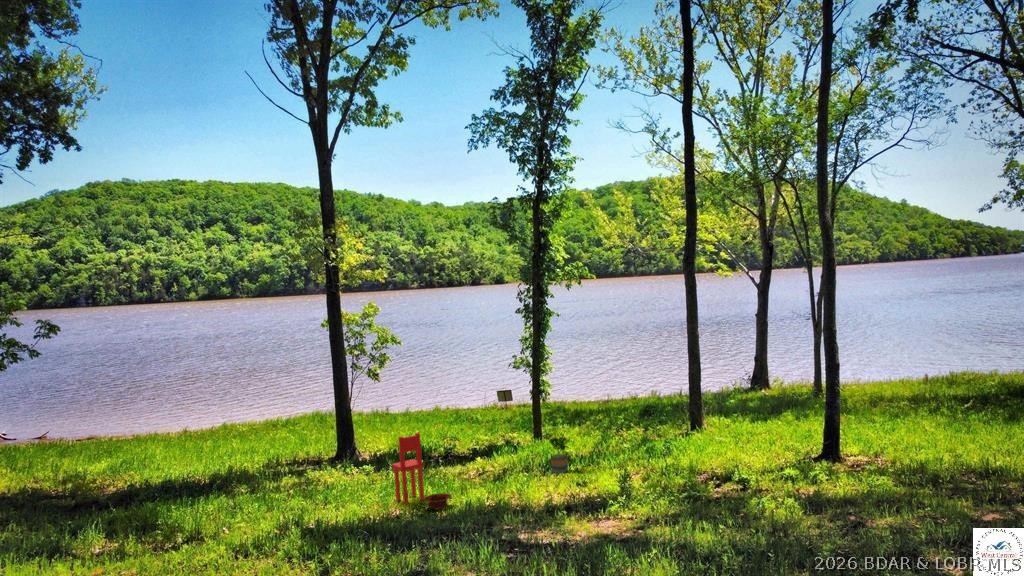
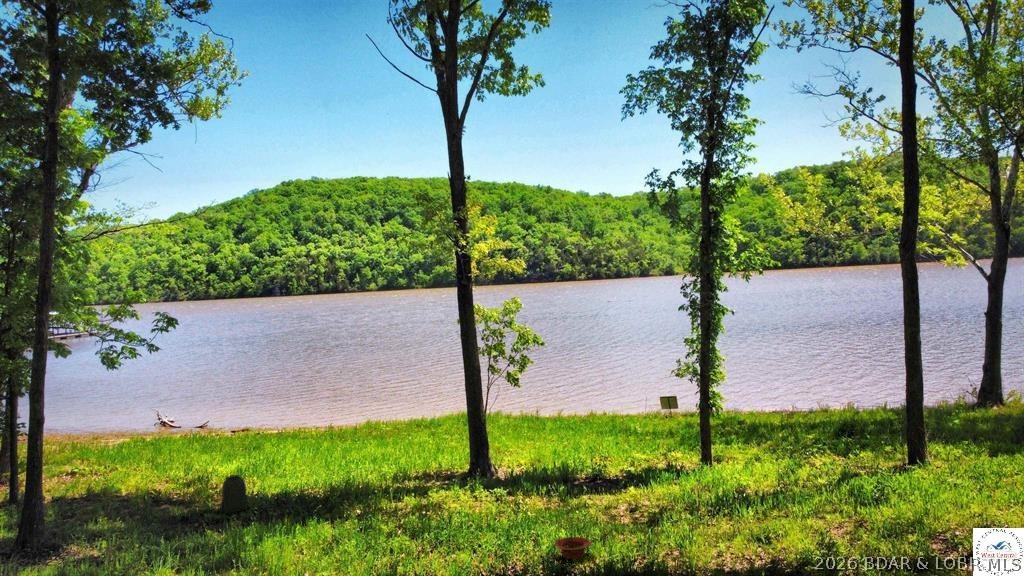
chair: present [392,433,424,504] -> none [519,456,558,545]
potted tree: present [549,437,570,473] -> none [720,470,752,521]
backpack: none [90,477,119,515] -> present [221,475,248,514]

